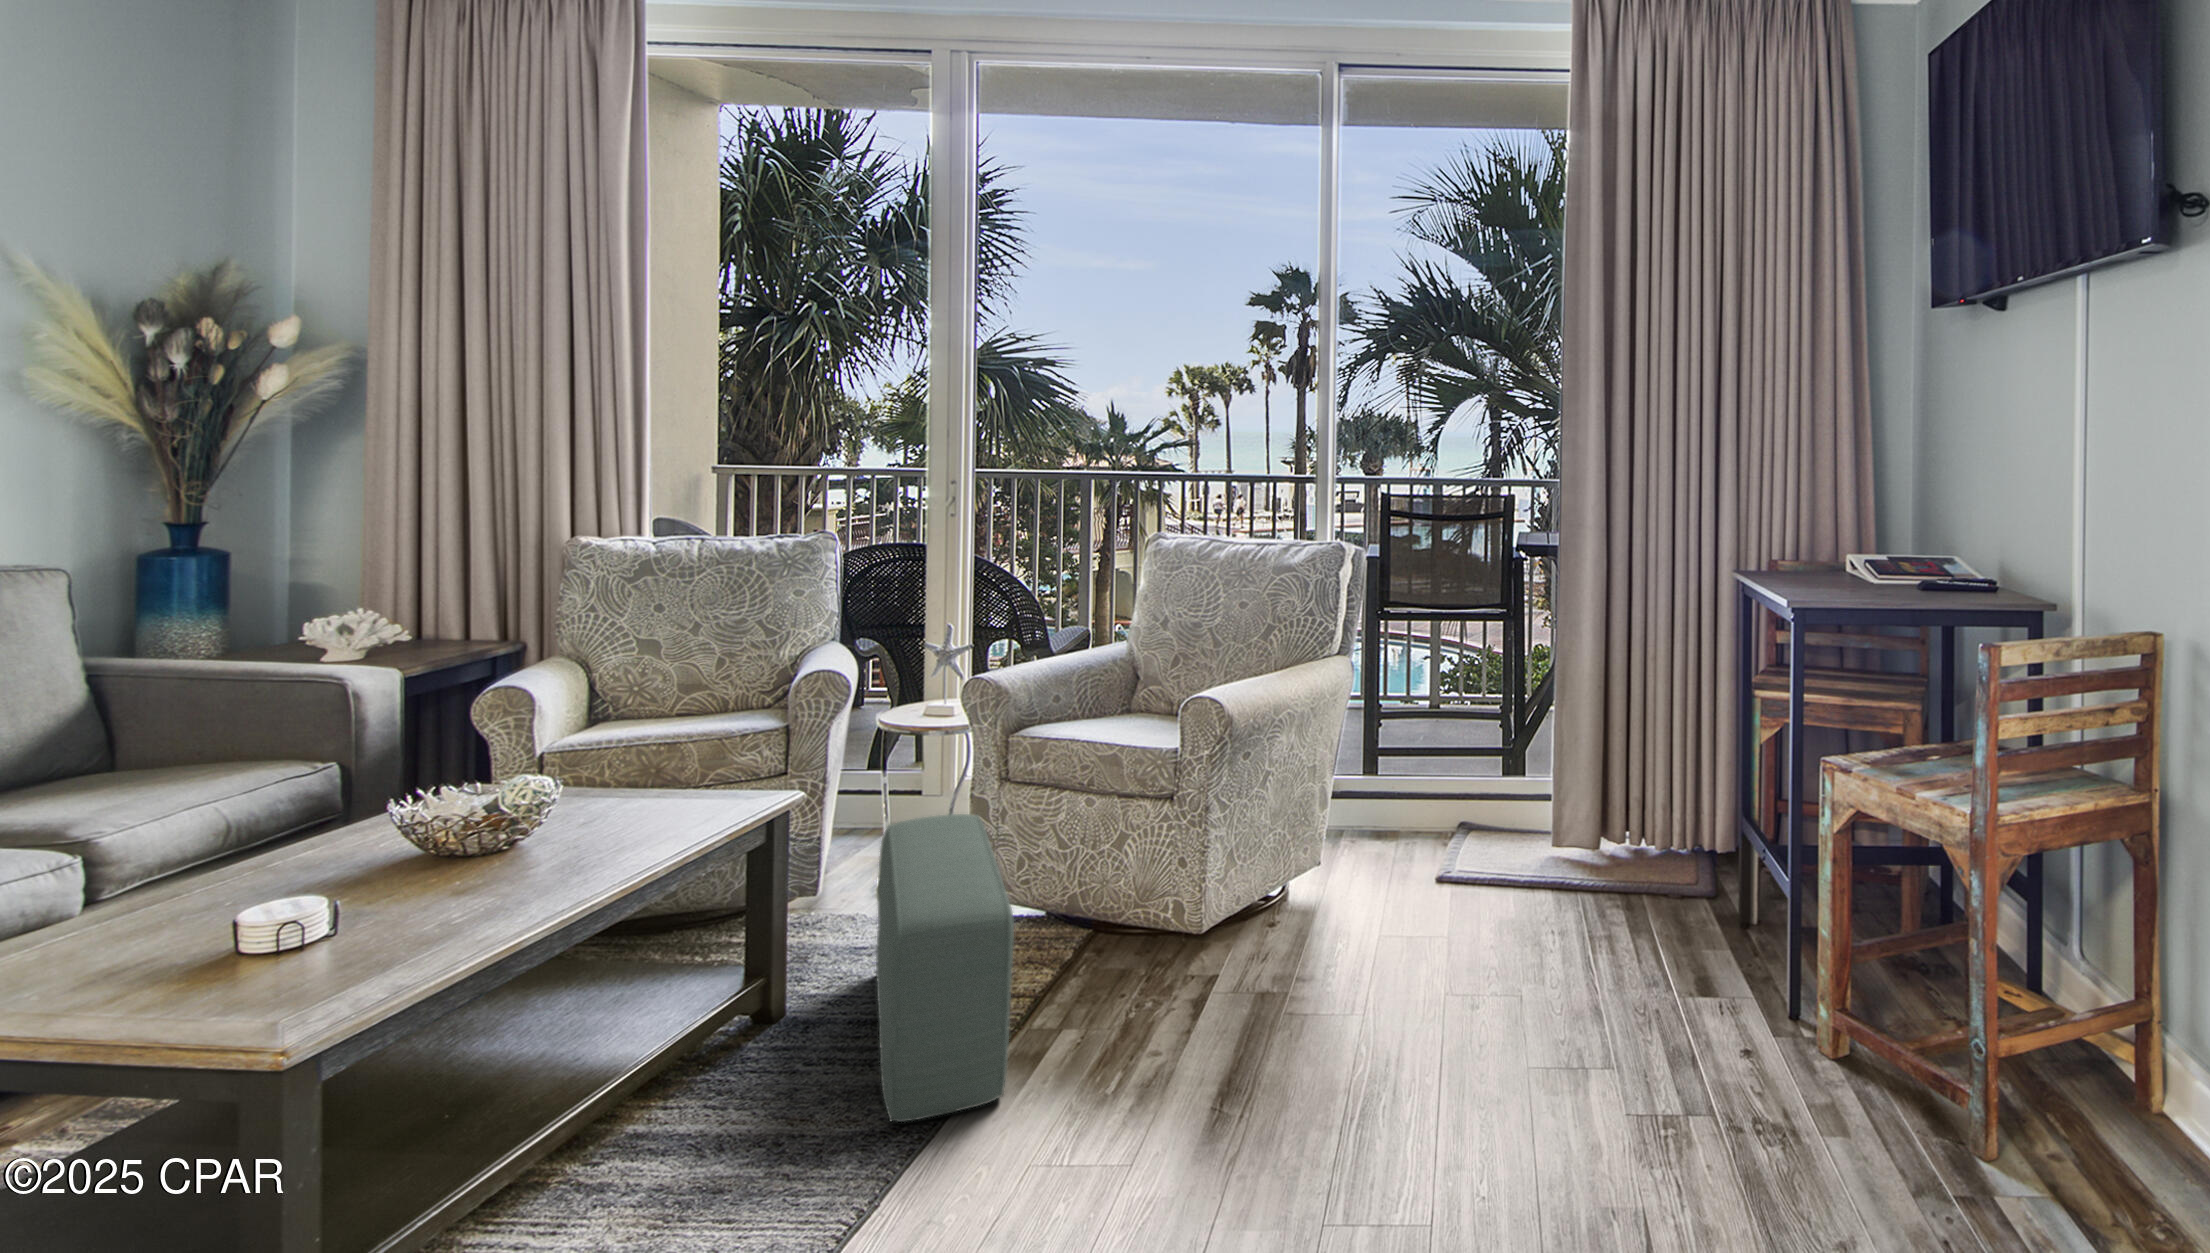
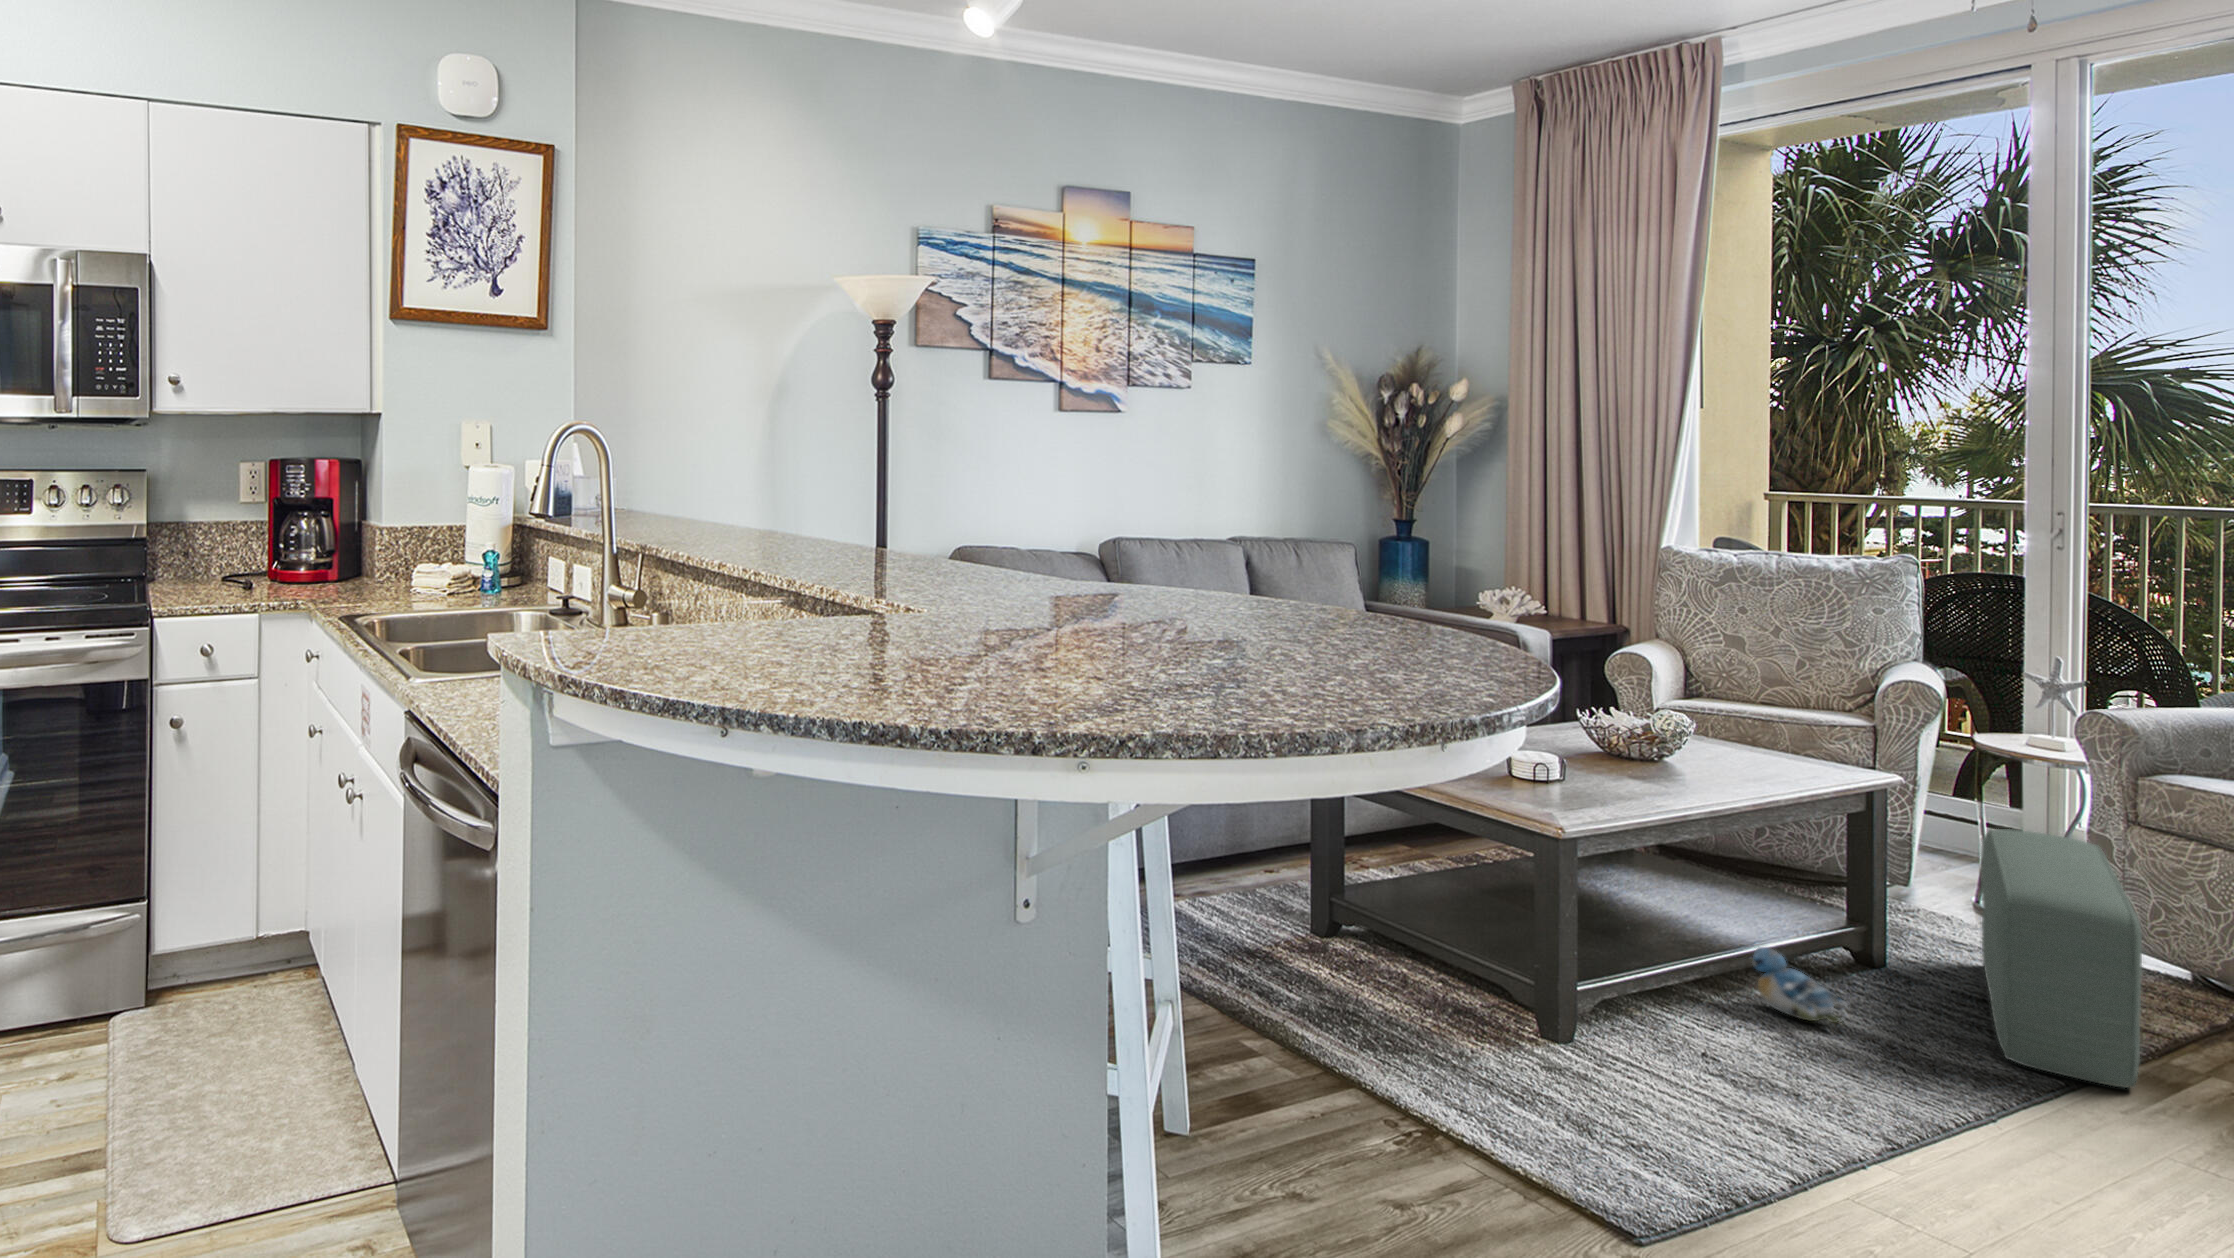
plush toy: none [598,1099,722,1188] -> present [1752,947,1848,1023]

